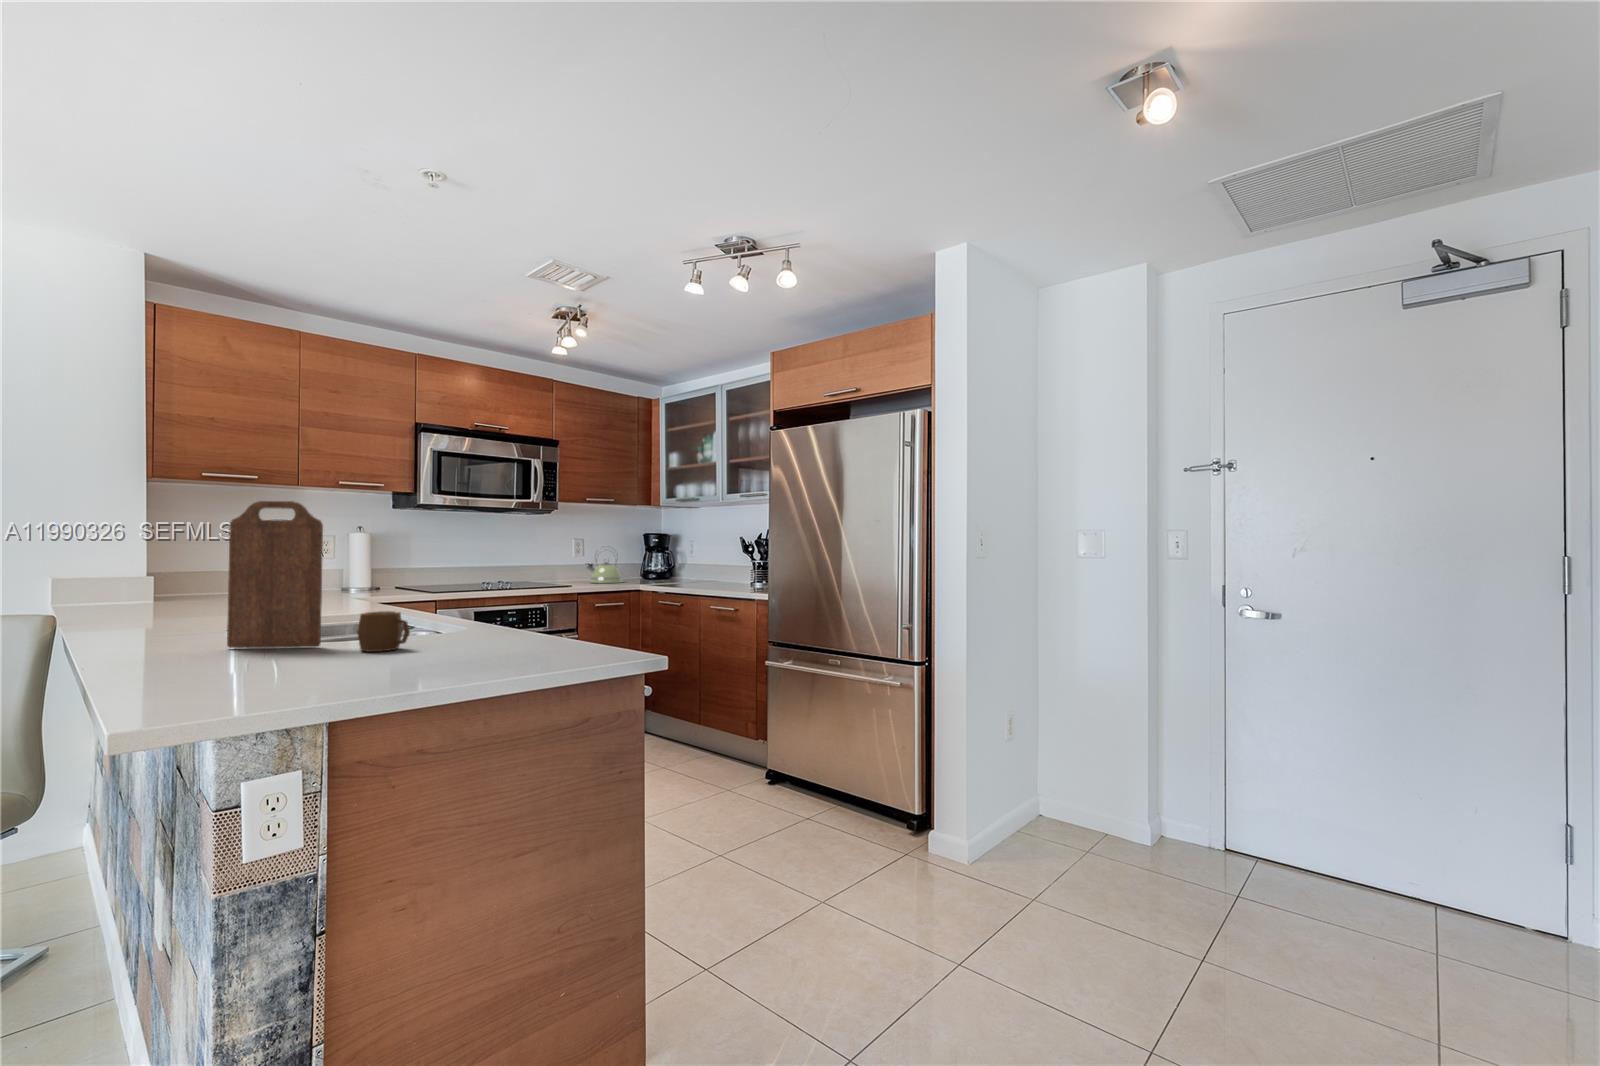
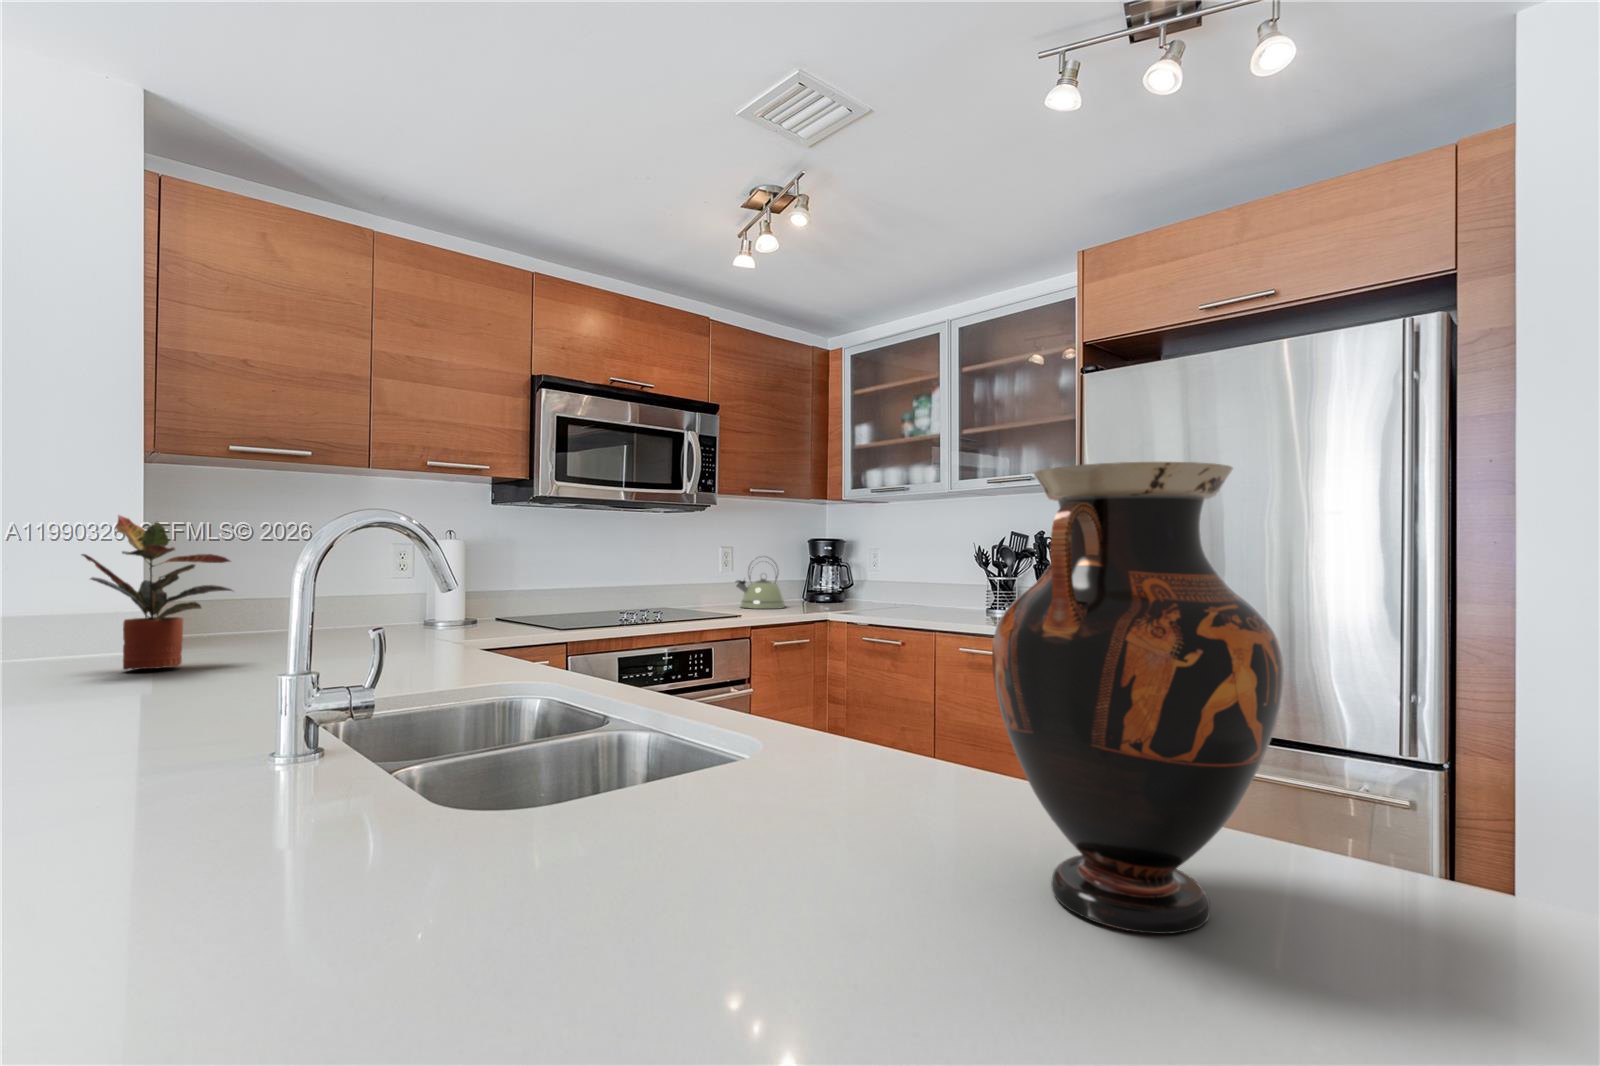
vase: none [461,500,559,651] -> present [992,462,1284,934]
cutting board: present [227,501,323,648] -> none [329,468,584,886]
potted plant: none [111,518,207,609] -> present [82,515,232,670]
mug: present [357,611,410,652] -> none [713,784,862,931]

